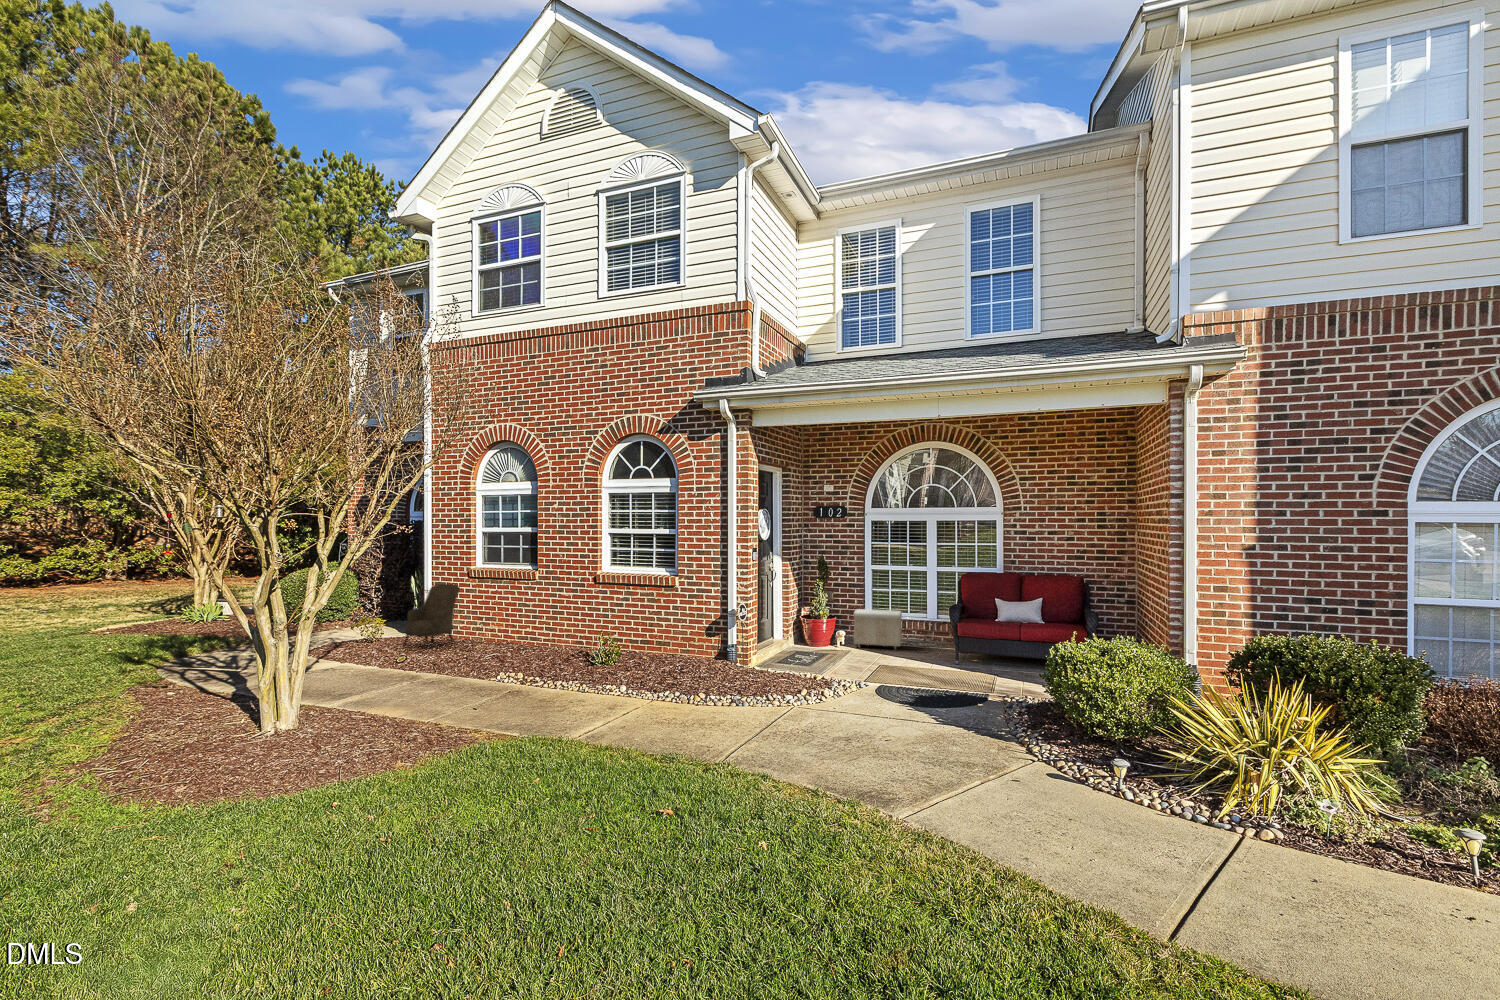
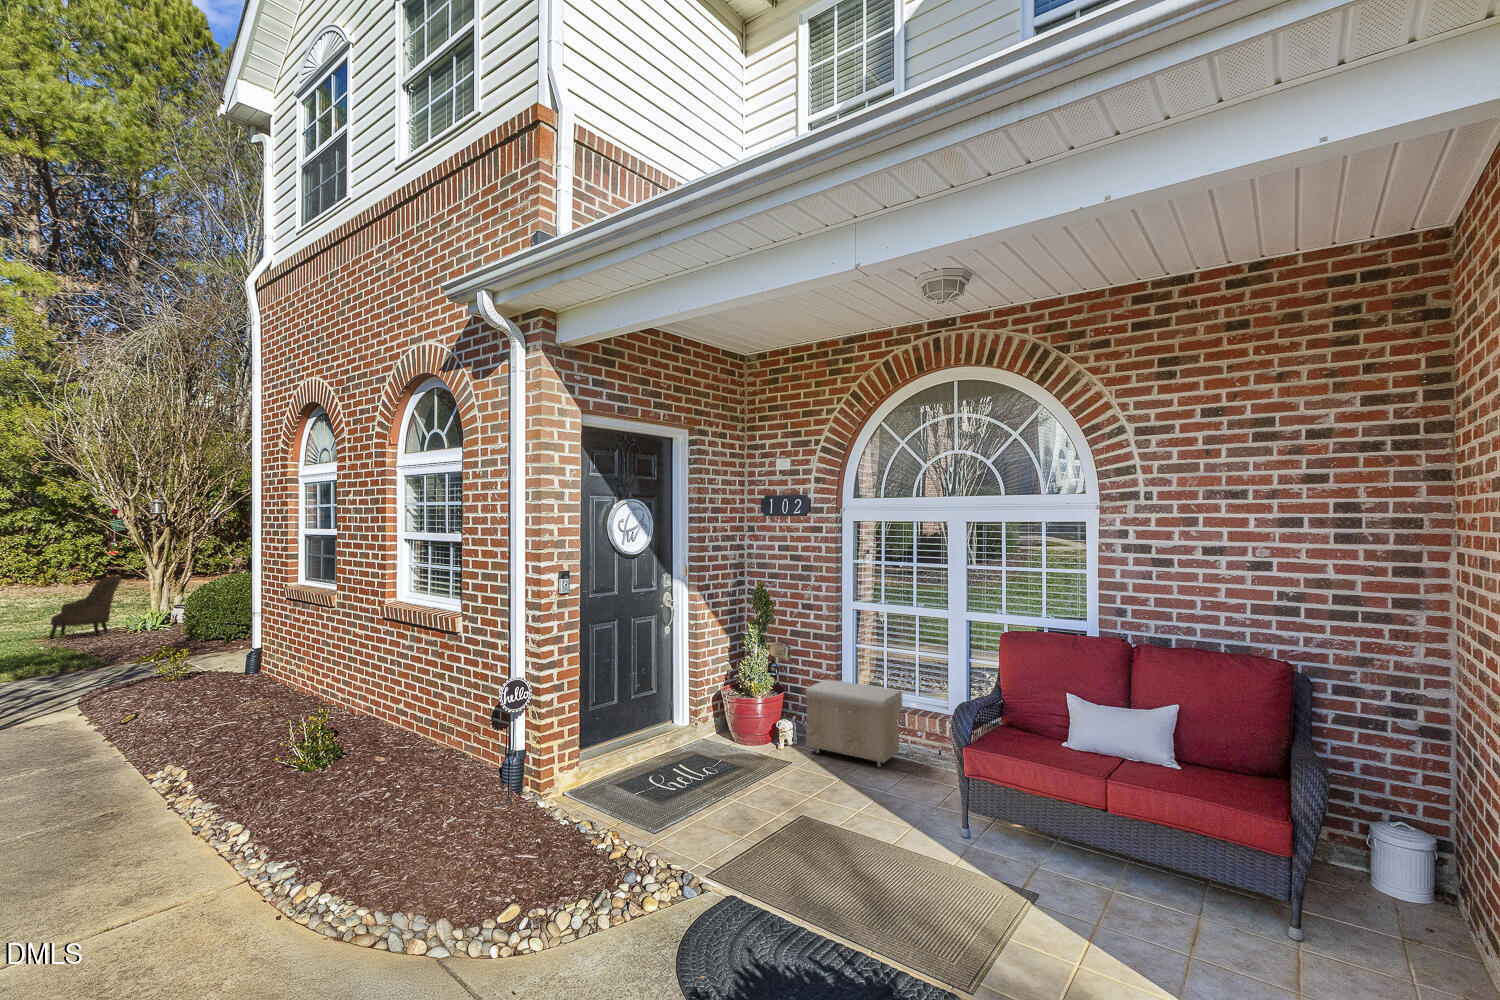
armchair: present [403,584,460,650] -> present [50,576,121,639]

